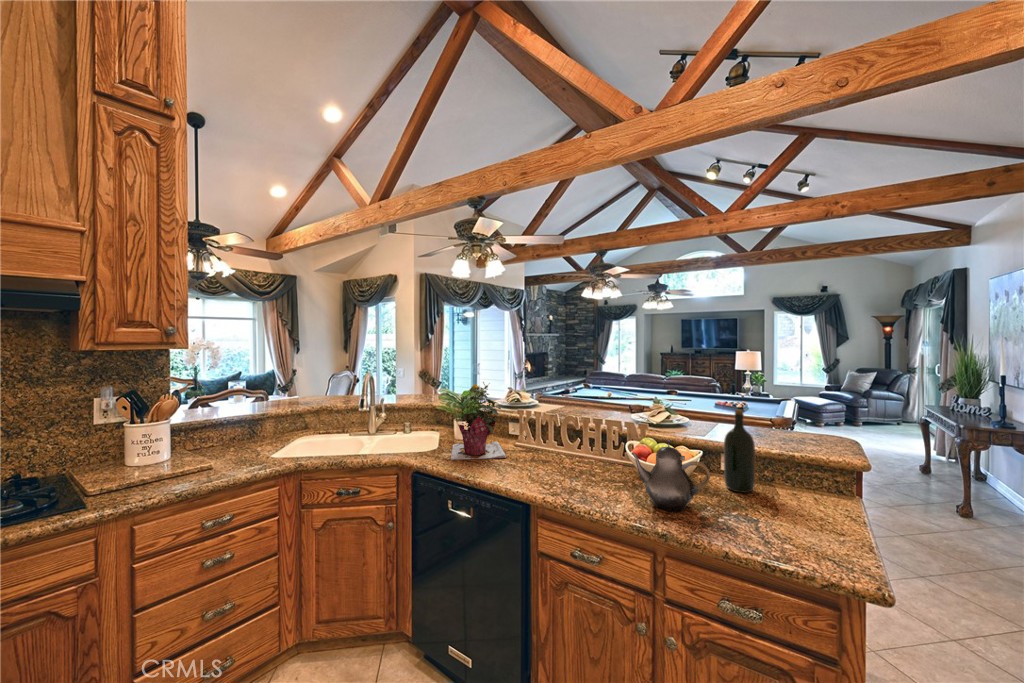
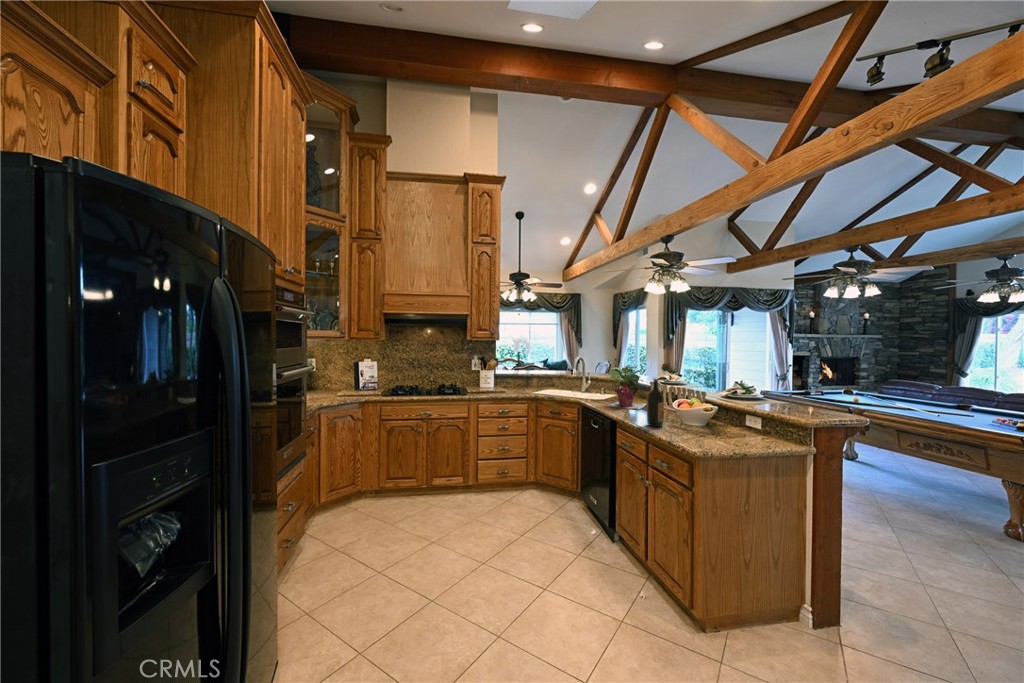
wine bottle: present [724,409,755,493] -> present [647,379,664,427]
teapot: present [632,439,710,511] -> none [672,396,709,437]

